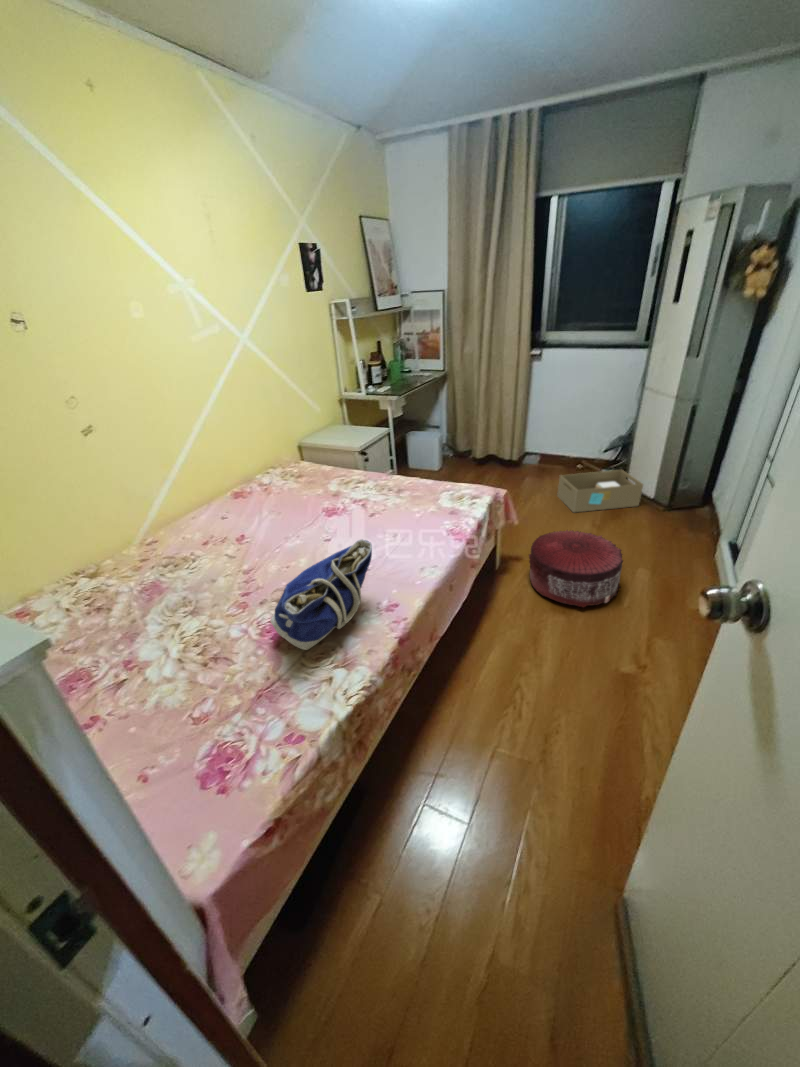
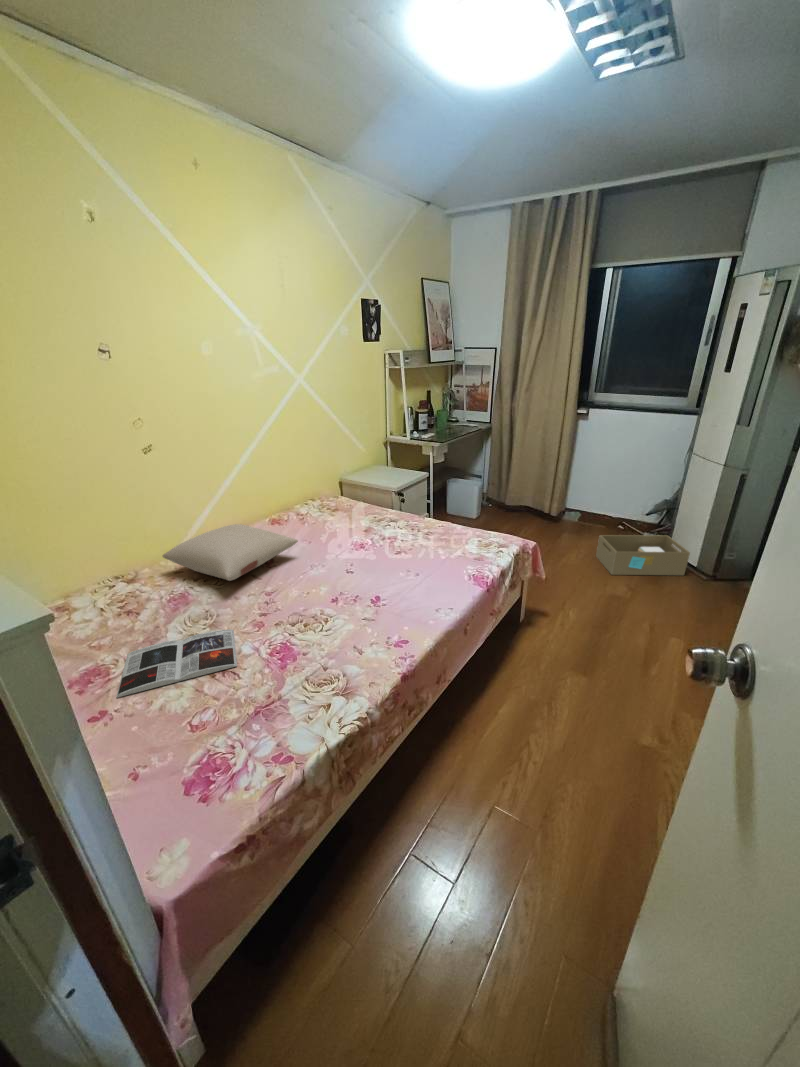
pillow: none [124,502,269,563] -> present [163,524,298,581]
pouf: present [529,530,623,607] -> none [556,590,658,675]
tote bag: present [270,539,372,650] -> none [280,572,387,675]
magazine: none [104,614,229,702] -> present [116,629,237,698]

